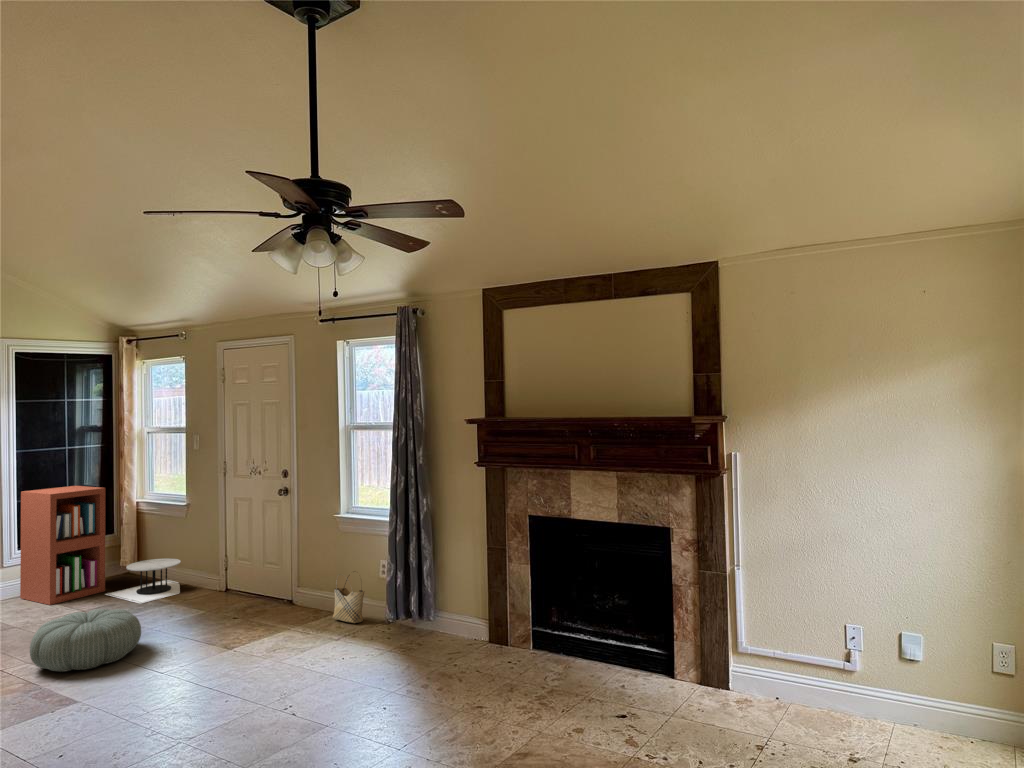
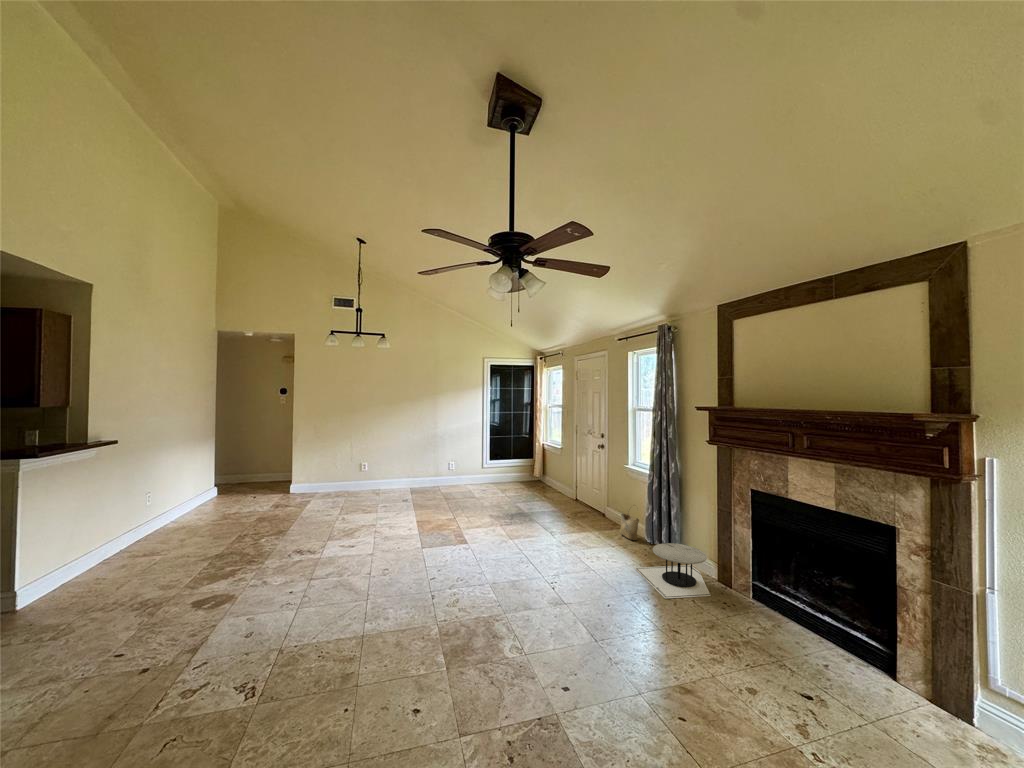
bookshelf: present [20,486,105,605] -> none [487,432,522,490]
side table: present [105,558,181,603] -> present [634,543,710,599]
pouf: present [30,609,141,672] -> none [465,497,514,527]

